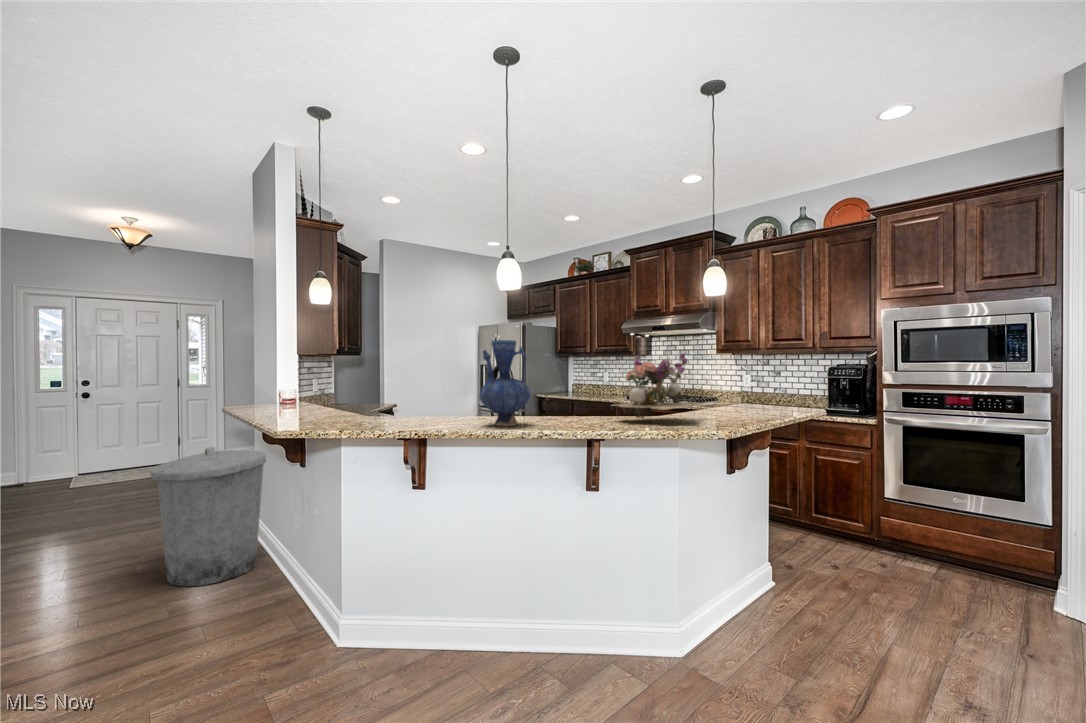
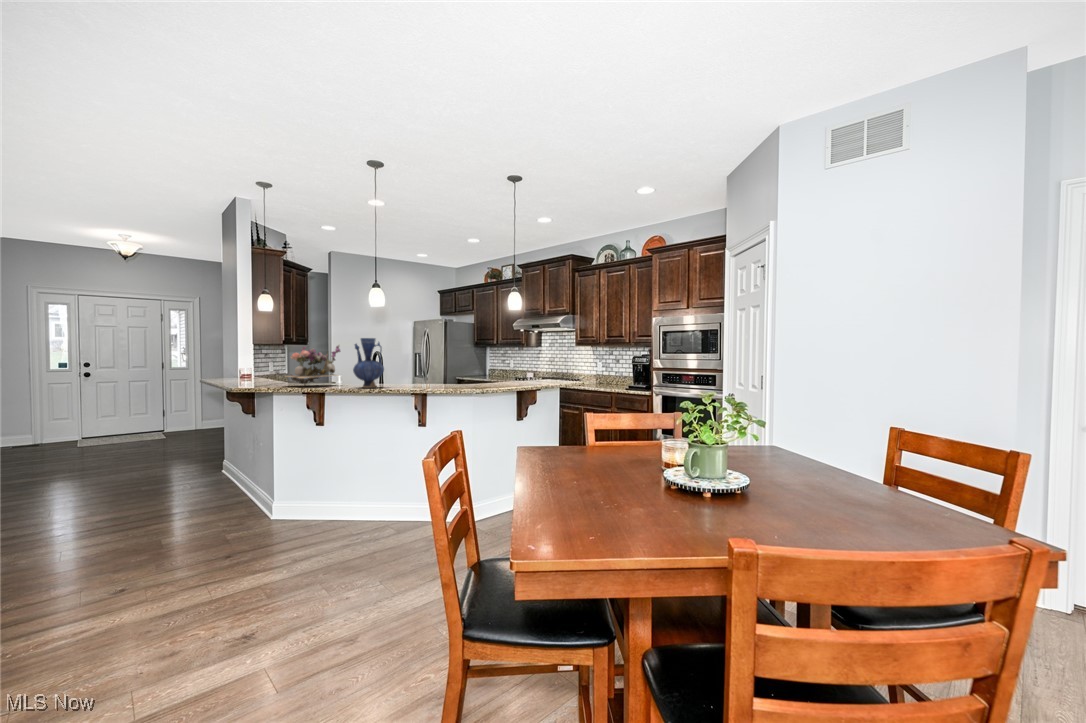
flower arrangement: present [612,353,696,420] -> present [286,345,340,385]
trash can: present [151,447,266,587] -> none [150,407,231,498]

